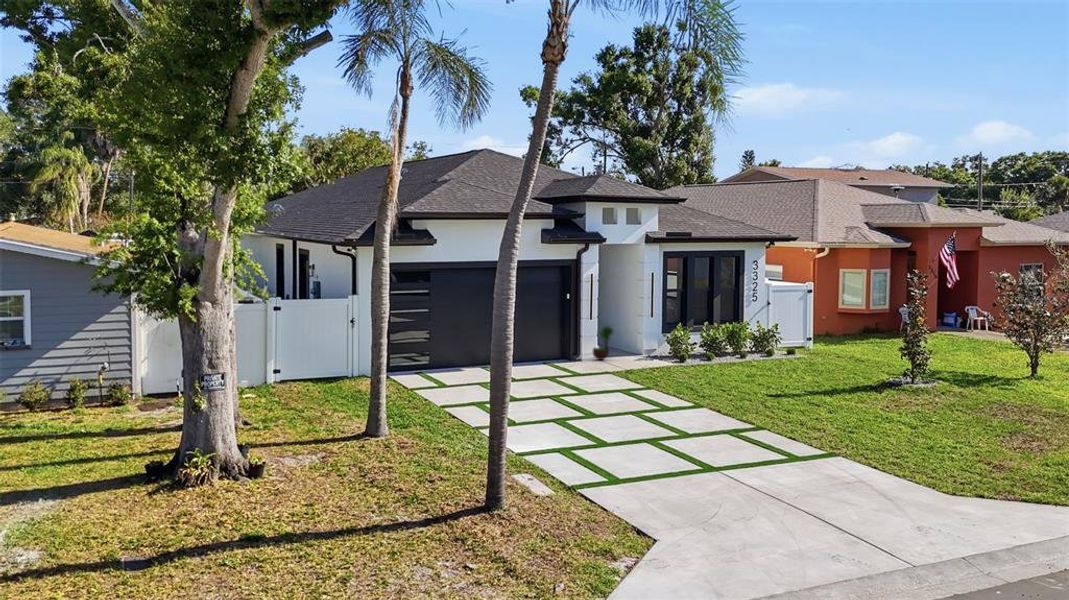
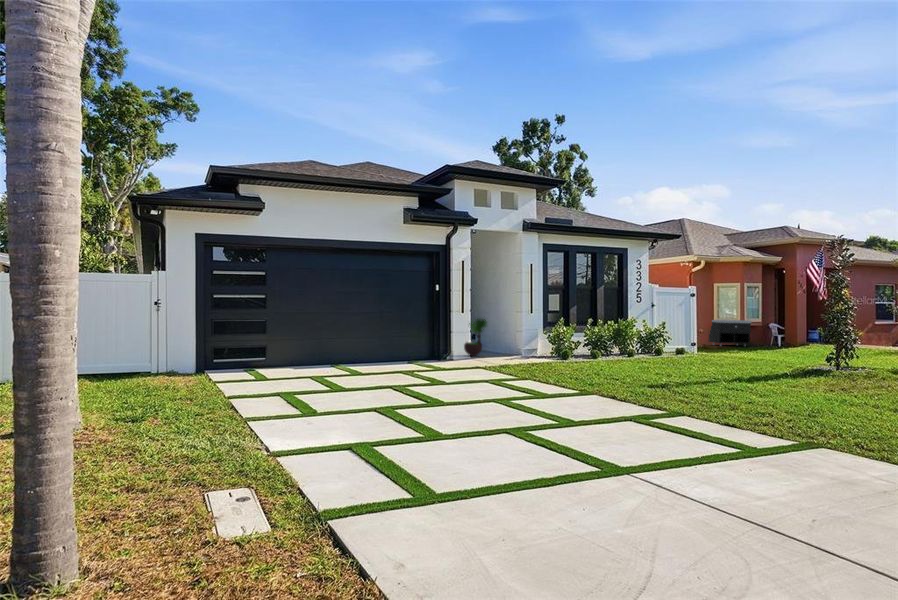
storage bench: none [832,306,875,334] -> present [708,319,751,346]

